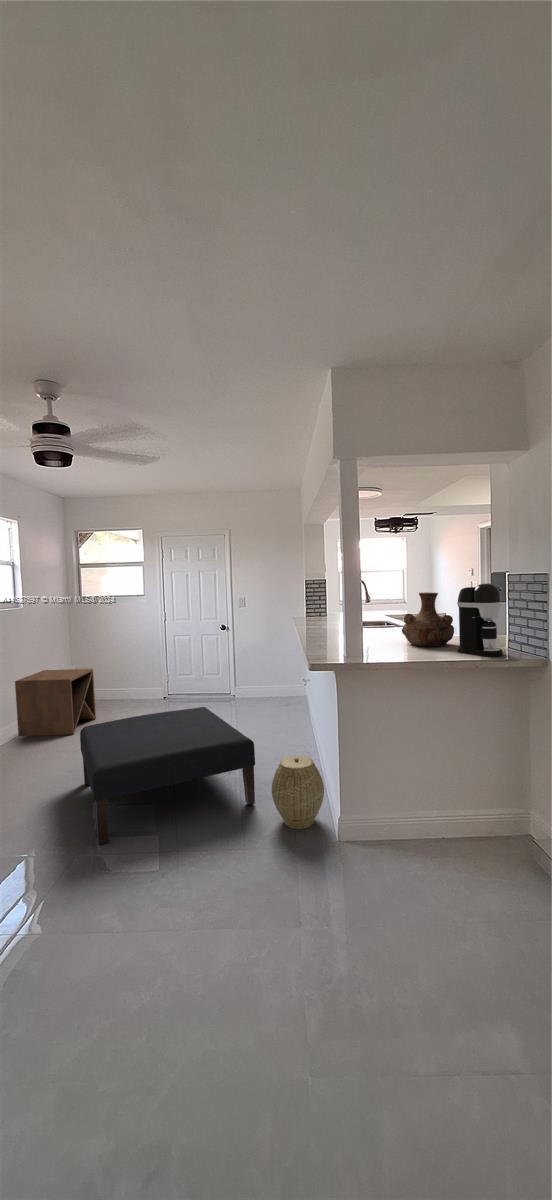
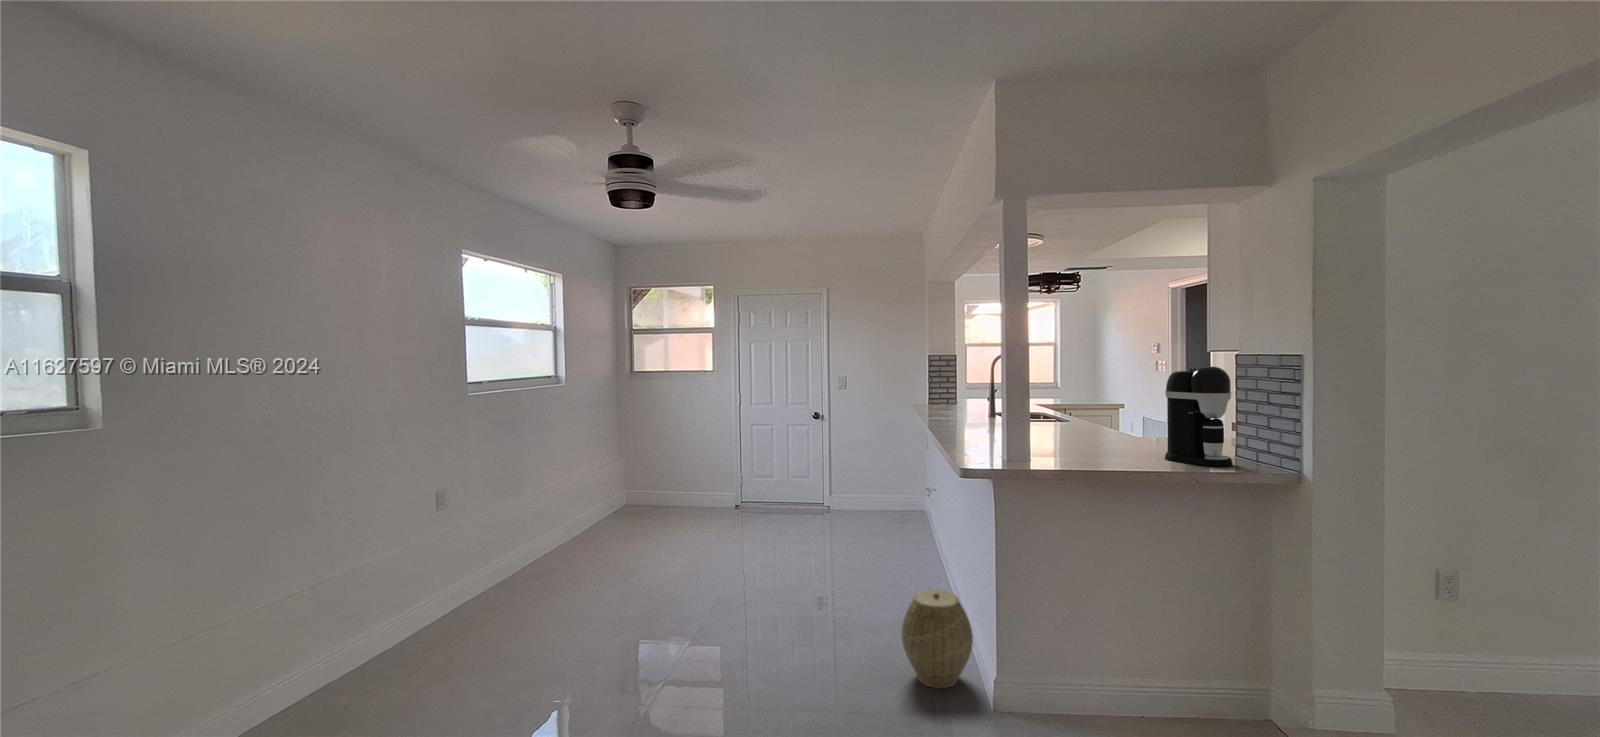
vase: present [402,592,454,647] -> none [1080,377,1156,451]
side table: present [15,669,96,736] -> none [557,464,653,549]
ottoman: present [80,707,255,845] -> none [647,520,877,691]

